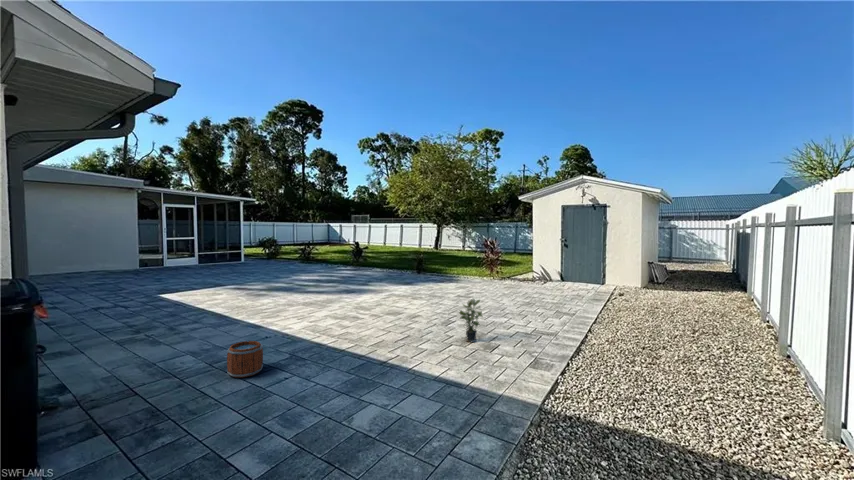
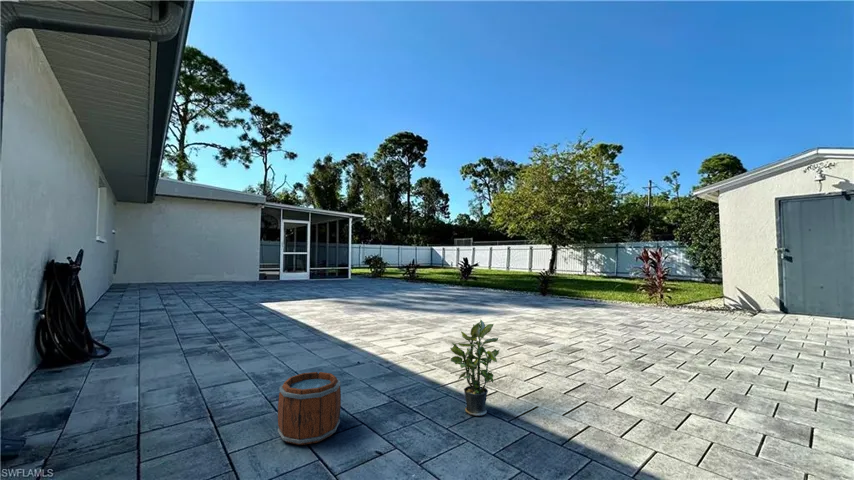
potted plant: present [459,299,482,342] -> present [450,320,499,416]

